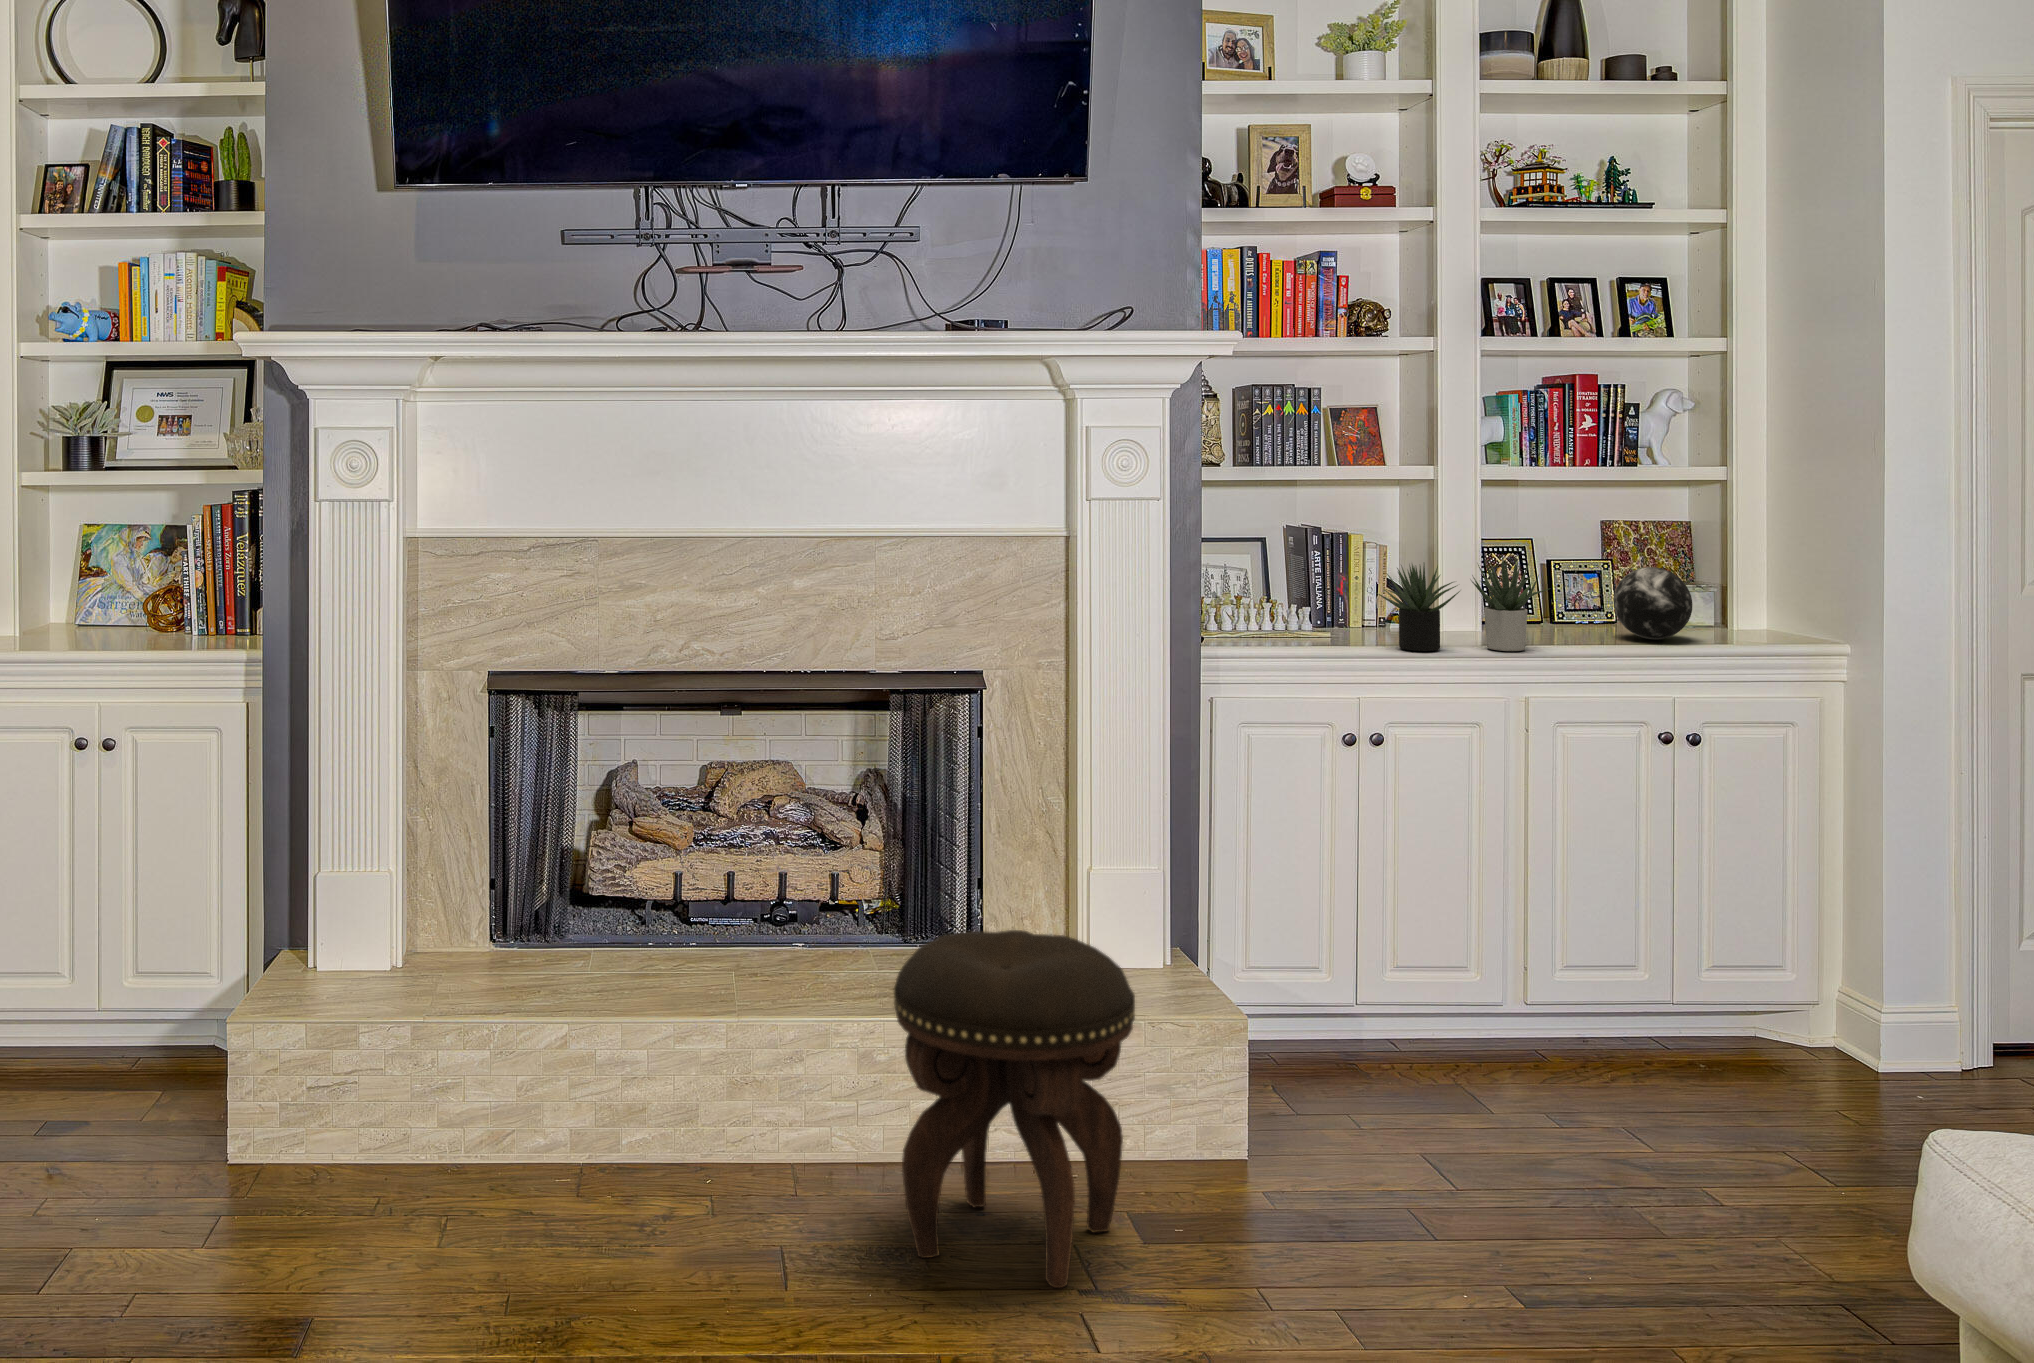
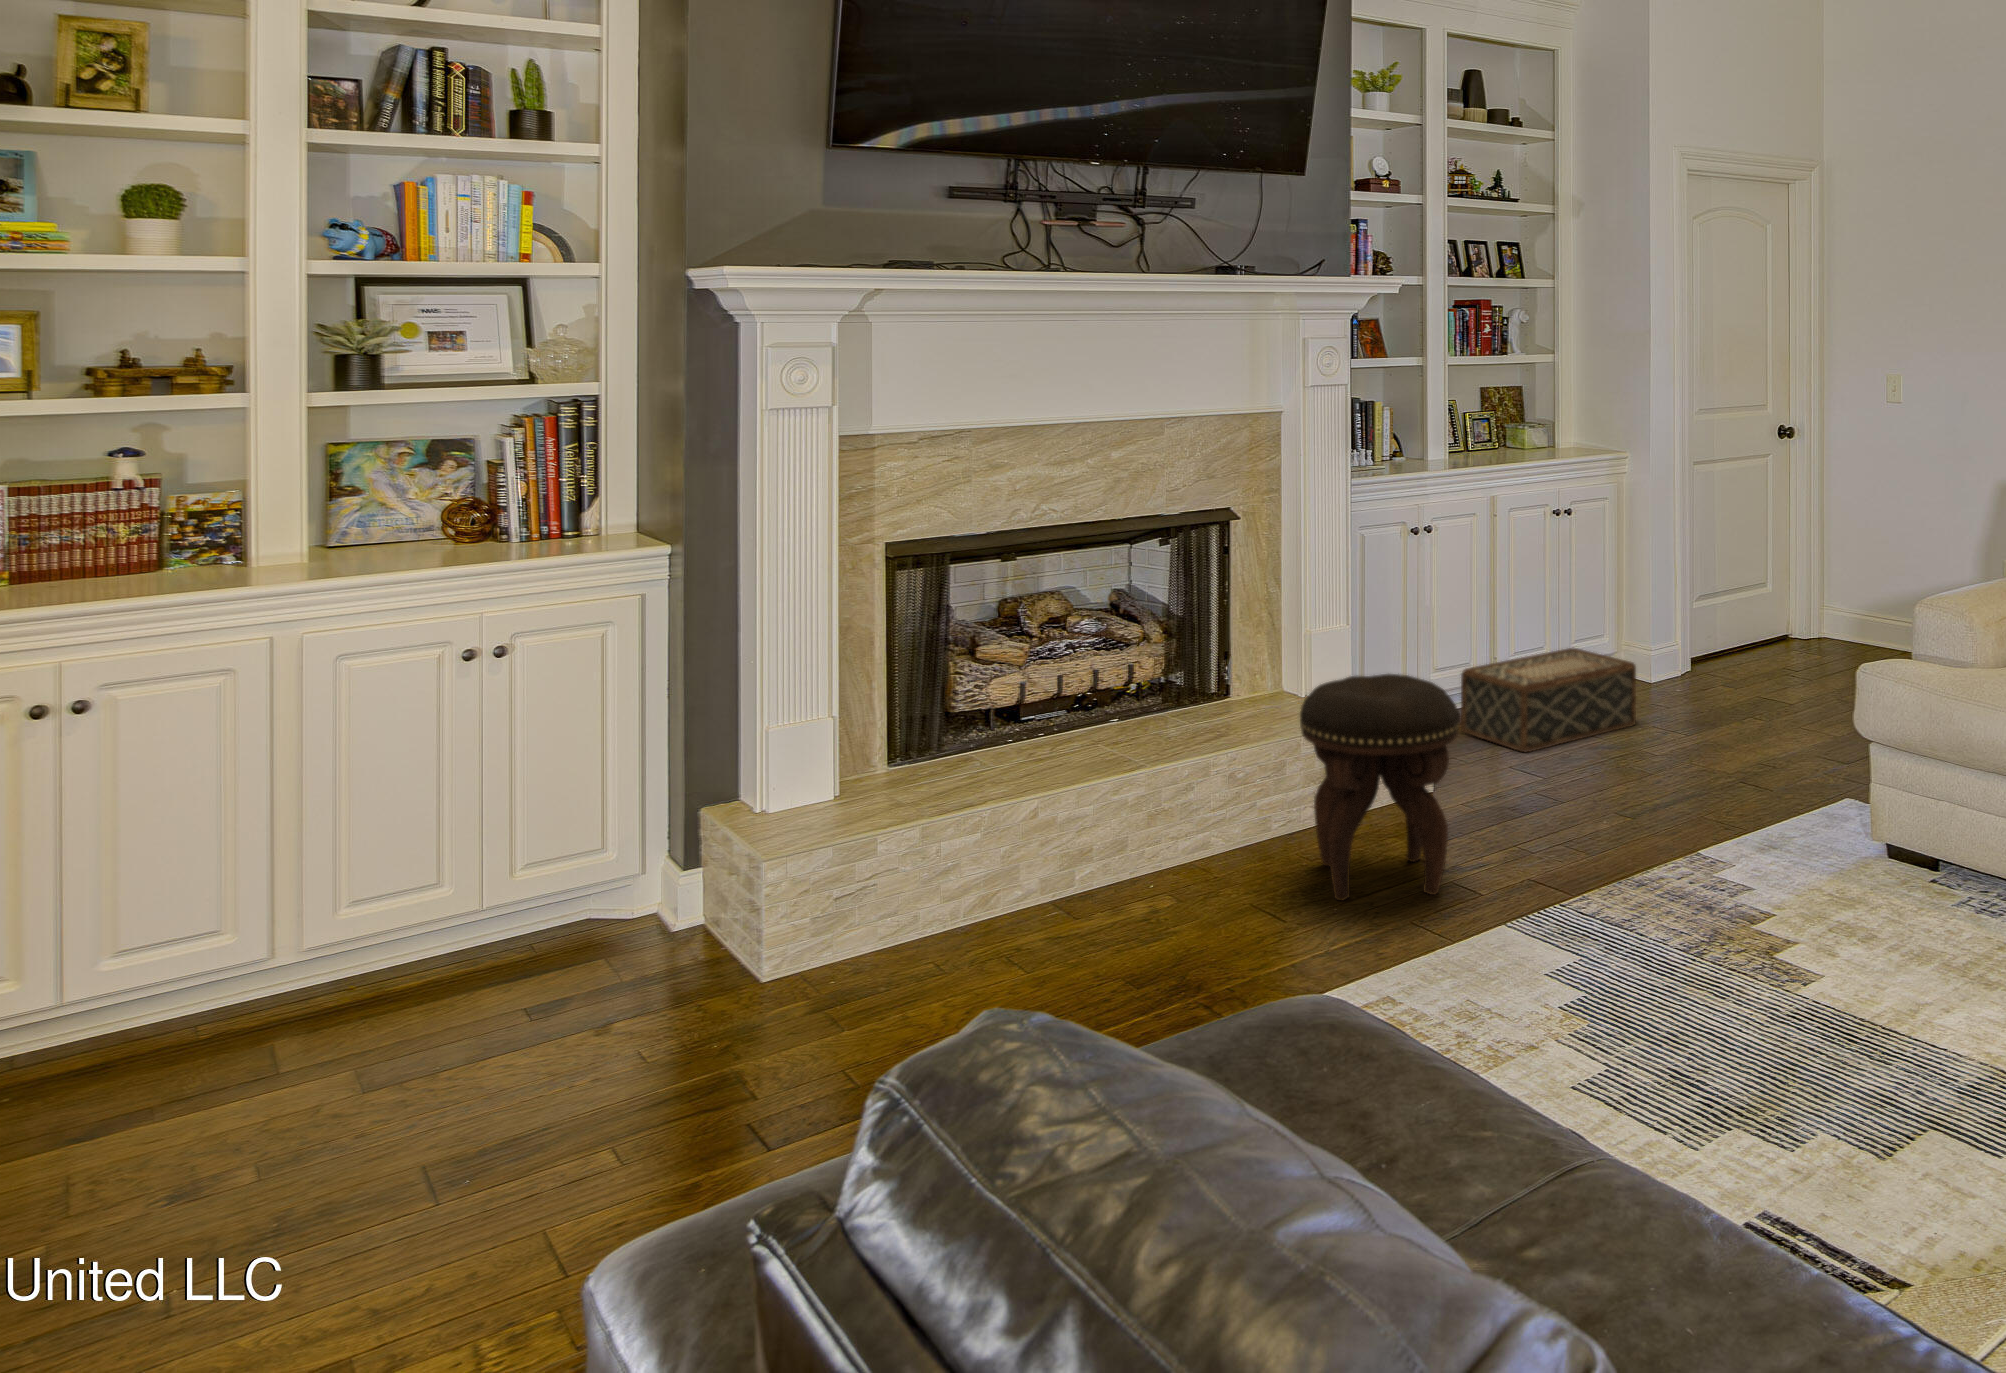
succulent plant: present [1377,556,1549,651] -> none [1411,412,1503,476]
decorative orb: present [1613,567,1692,639] -> none [1513,417,1557,461]
woven basket: none [1441,958,1768,1113] -> present [1461,648,1636,752]

